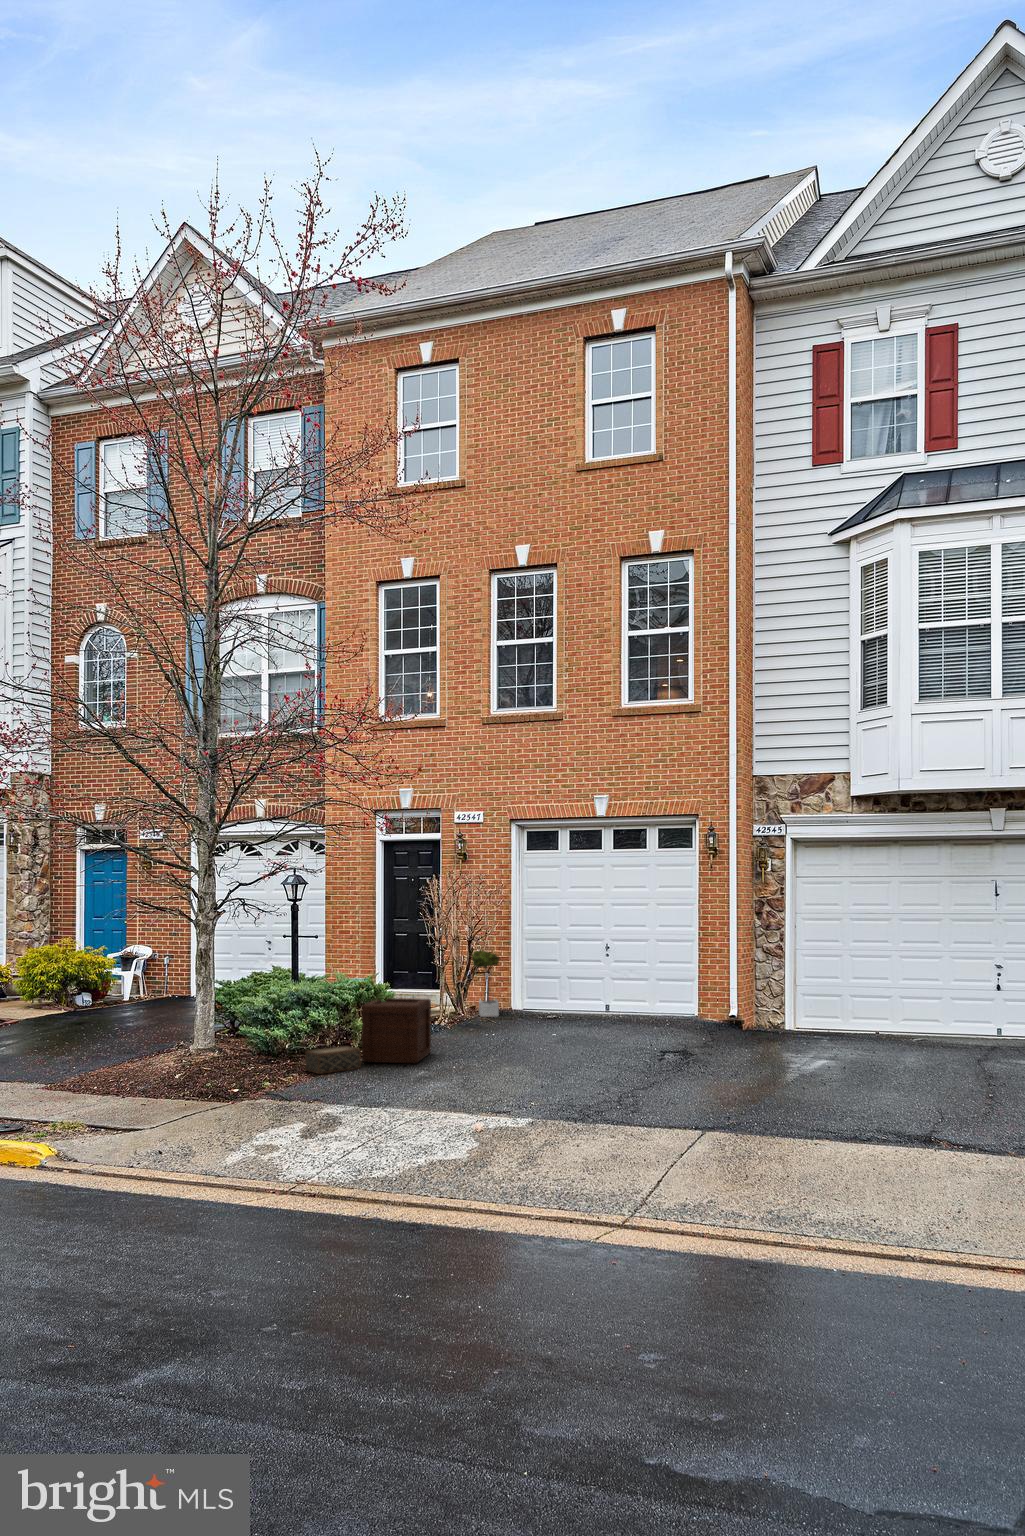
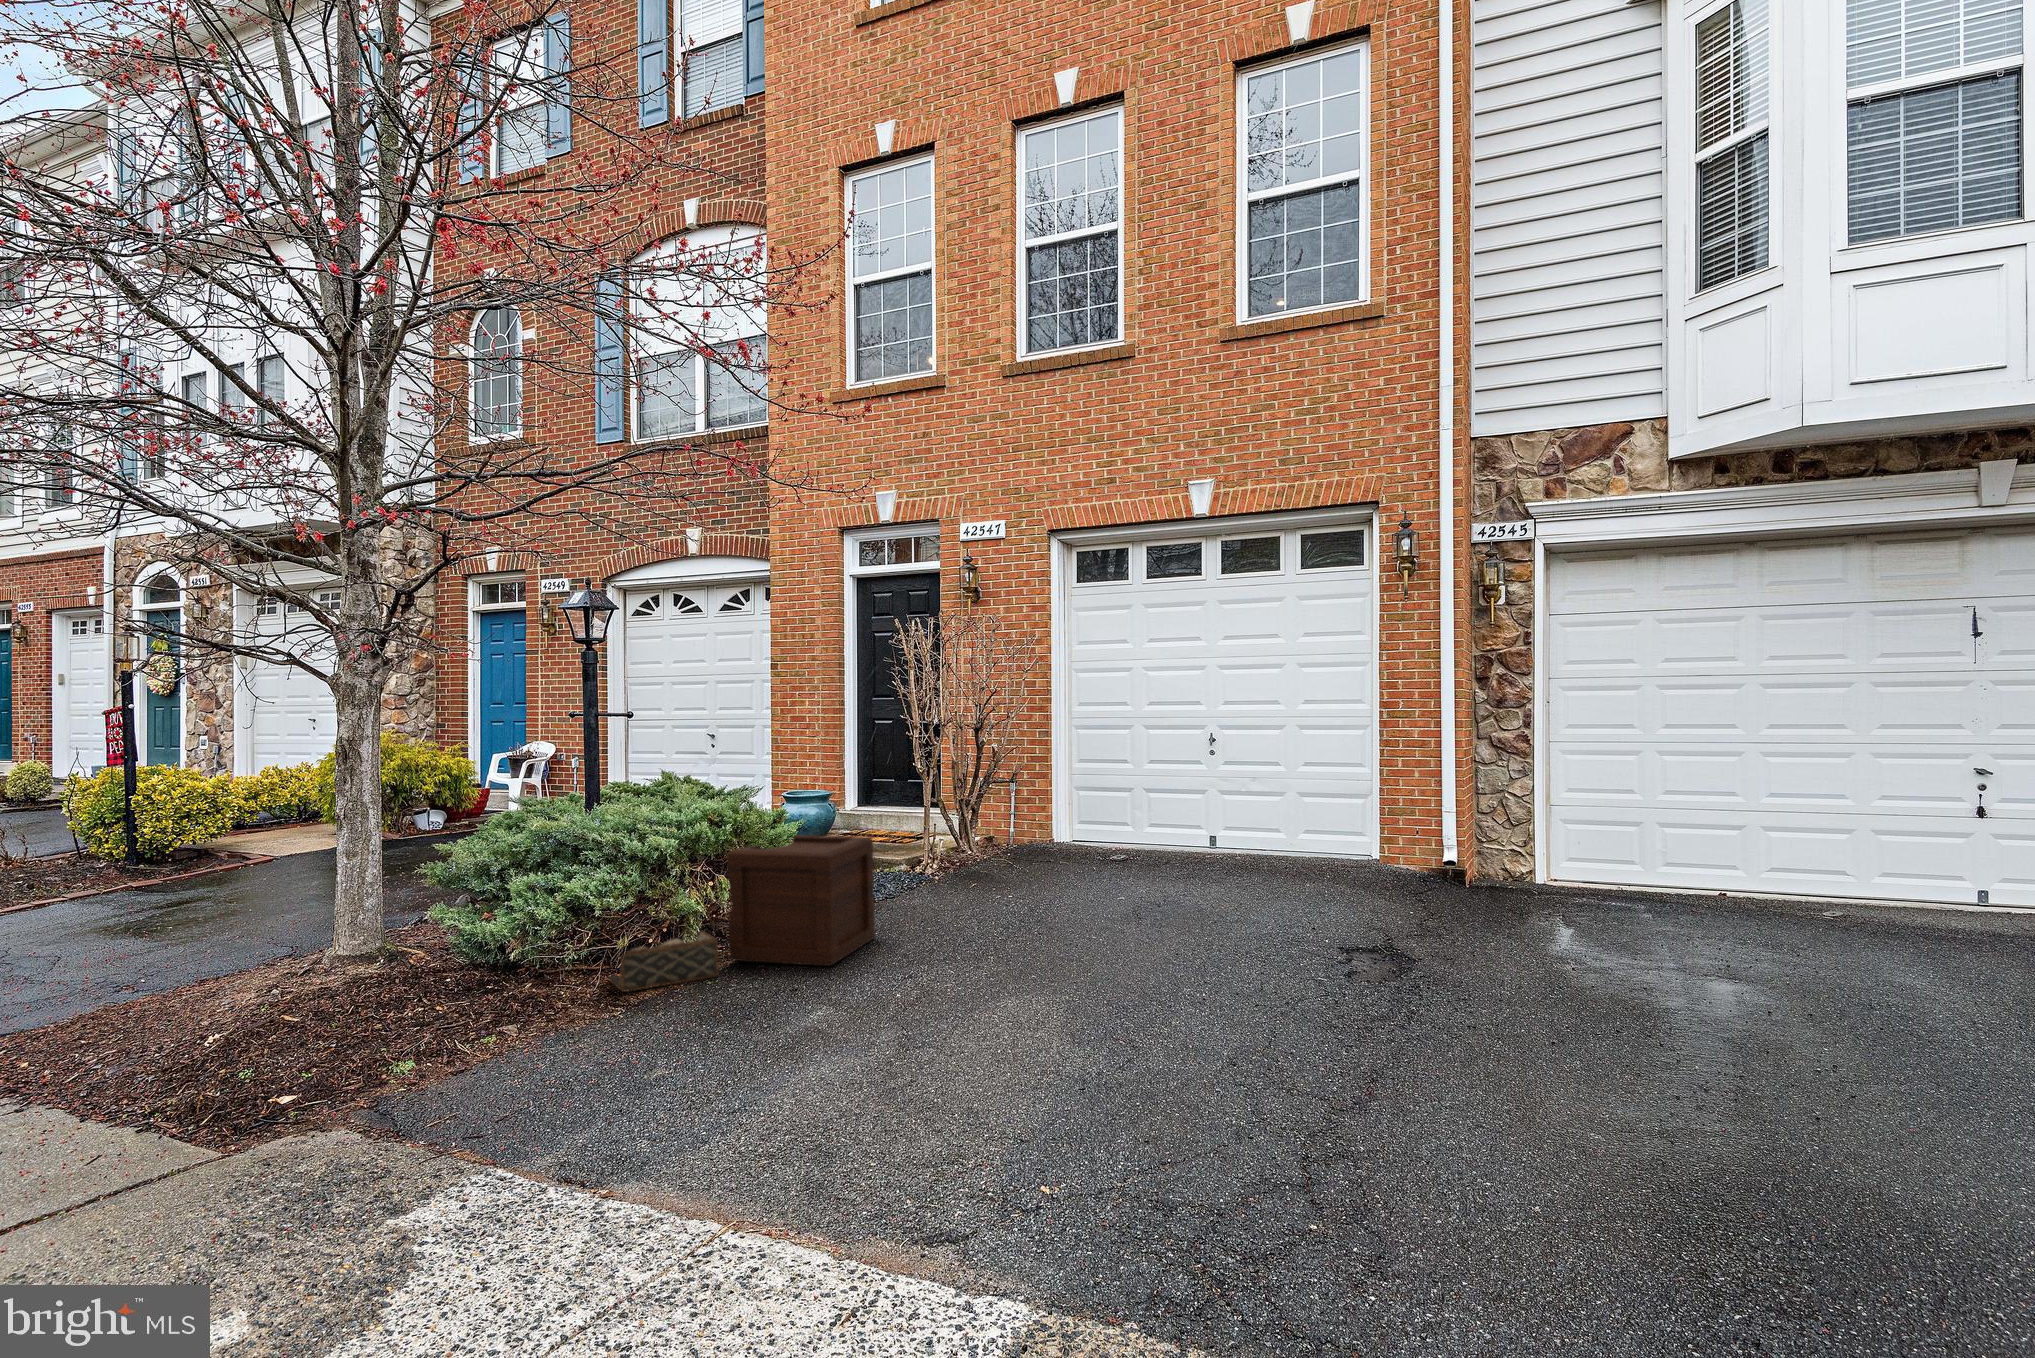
potted tree: present [472,950,500,1017] -> none [985,746,1033,858]

